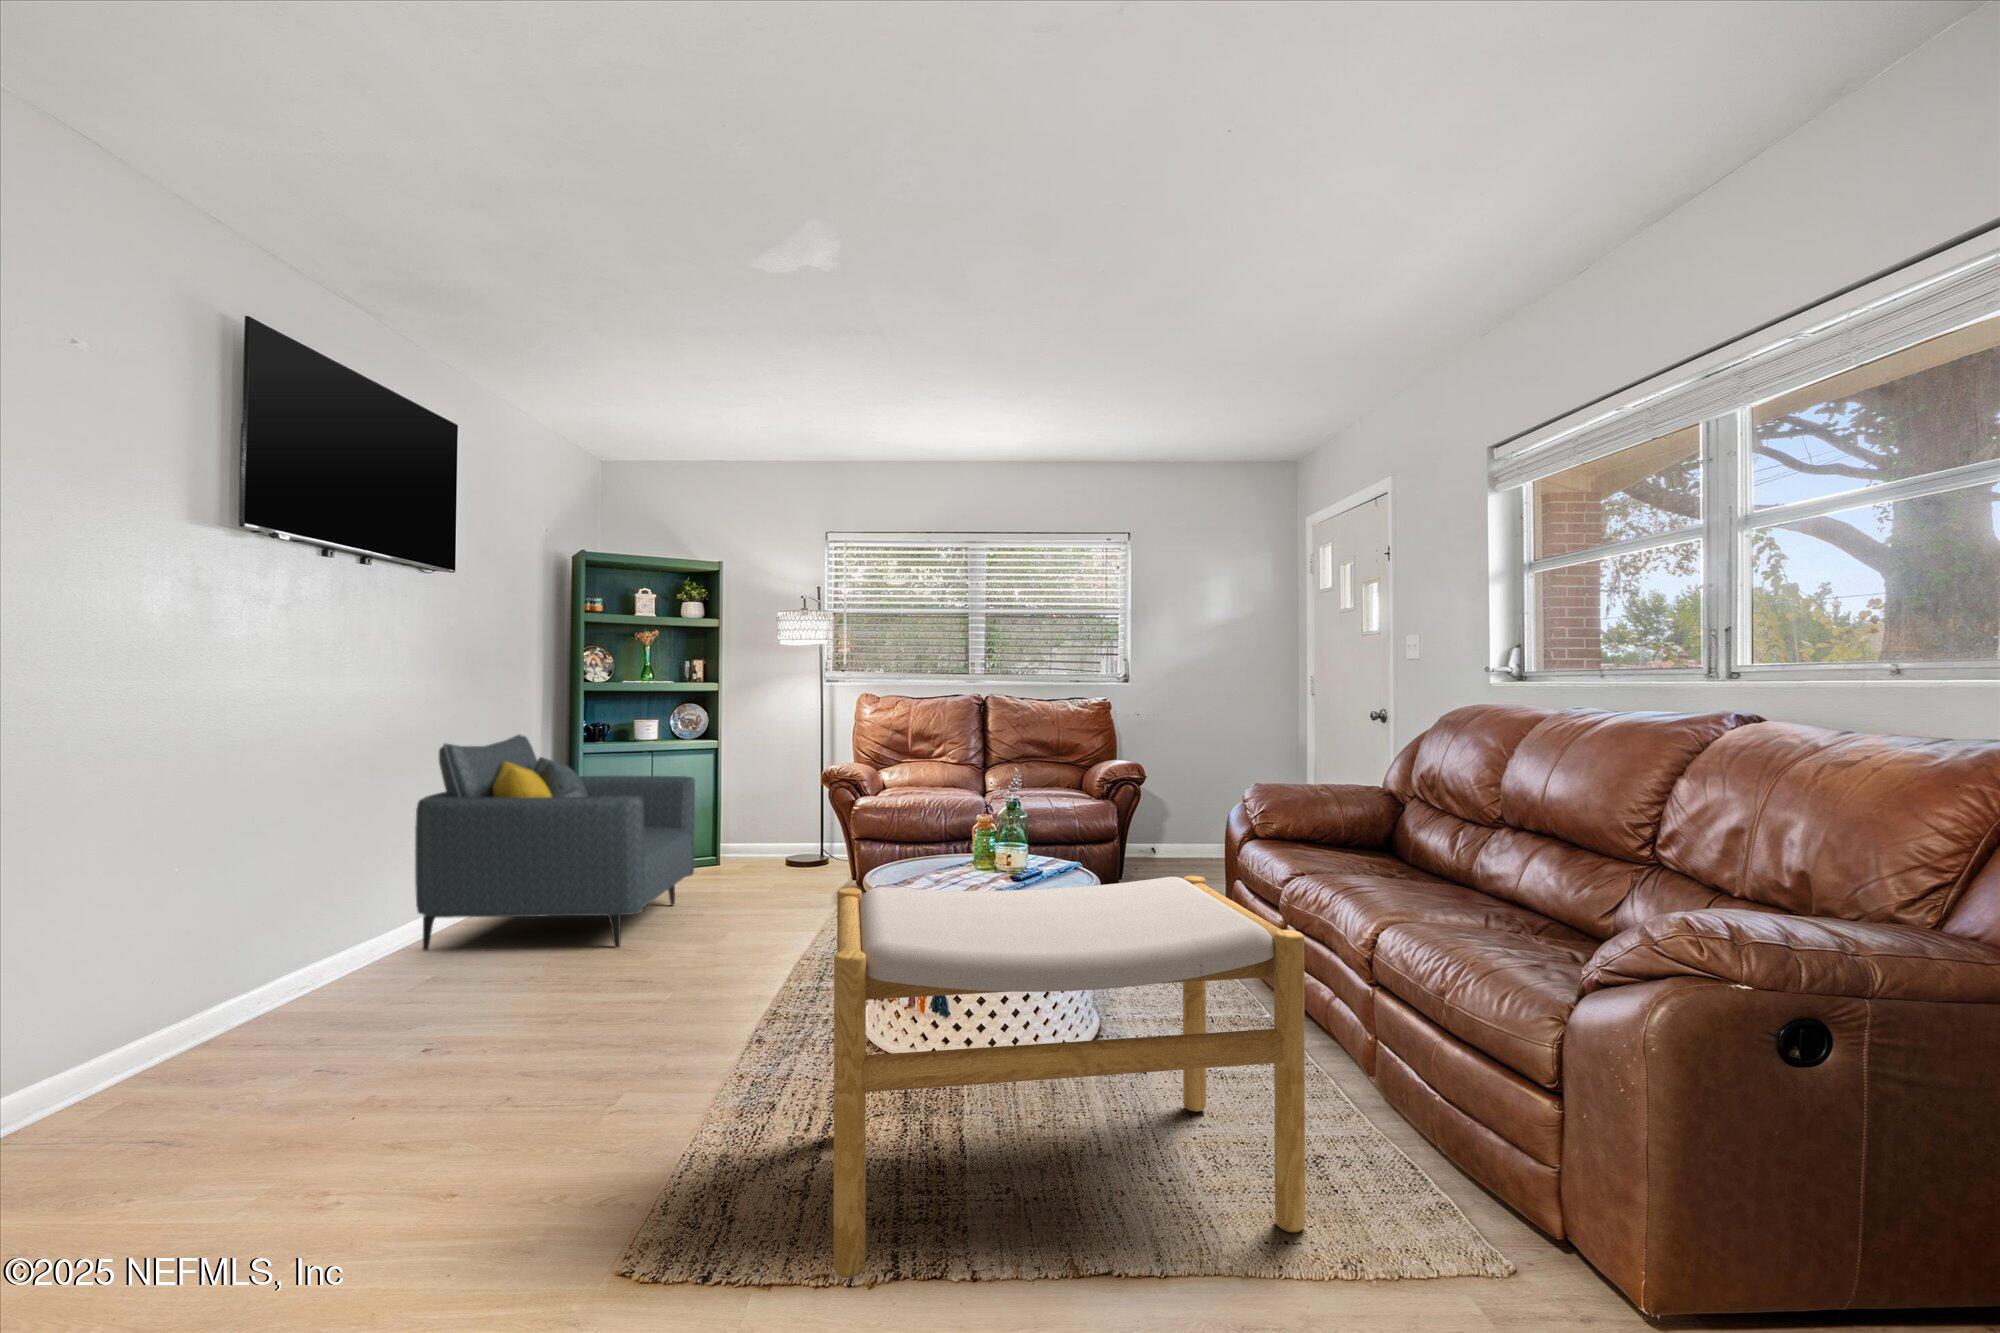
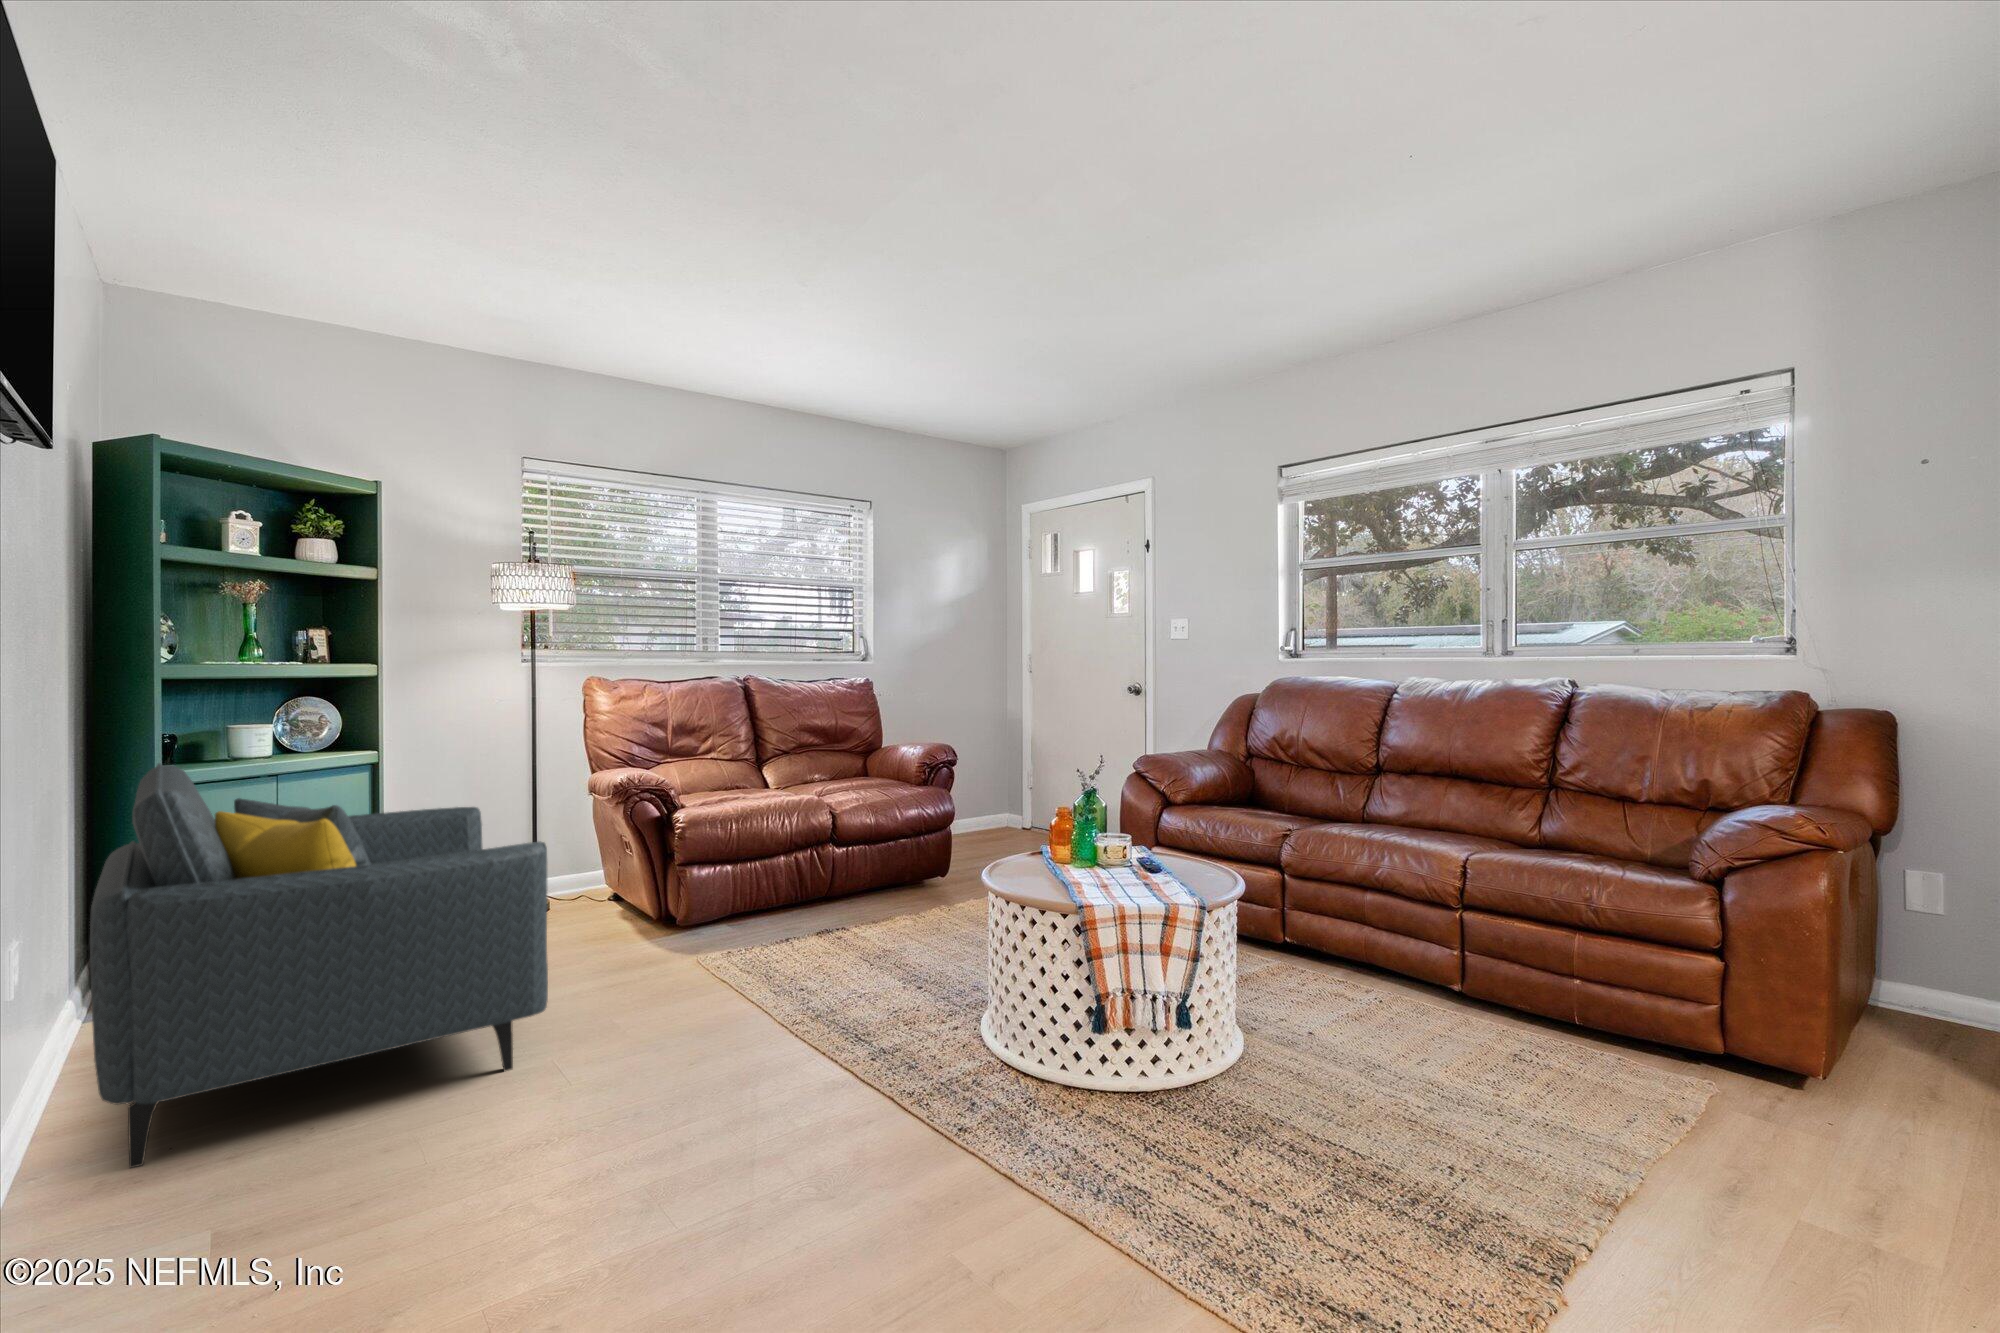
footstool: present [834,876,1305,1278] -> none [1262,845,1651,1278]

